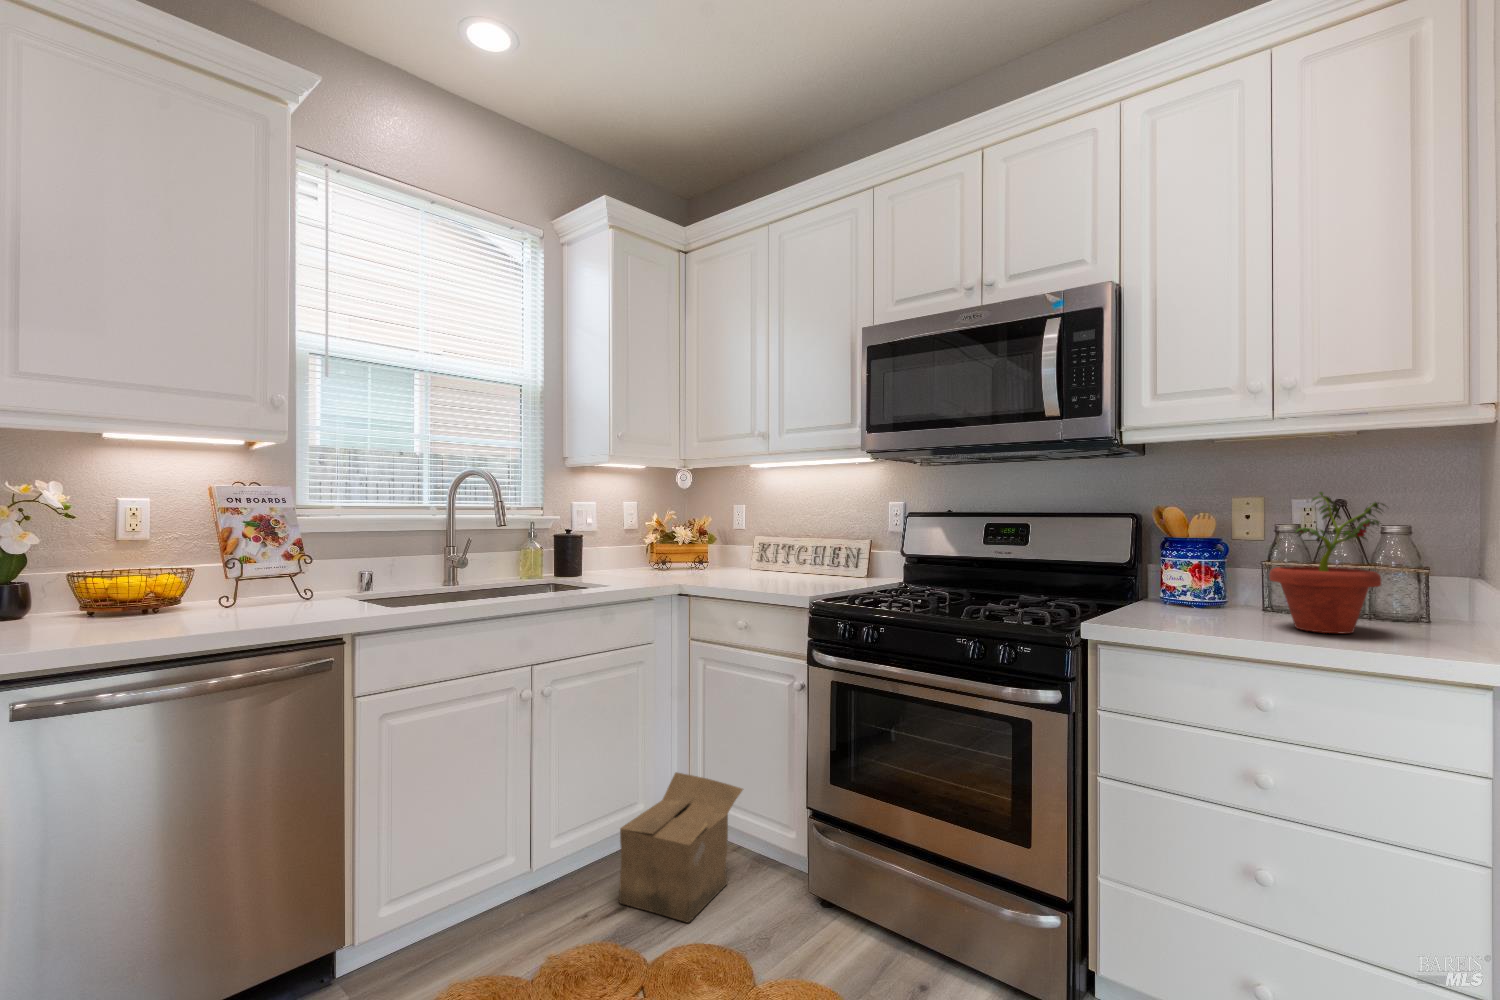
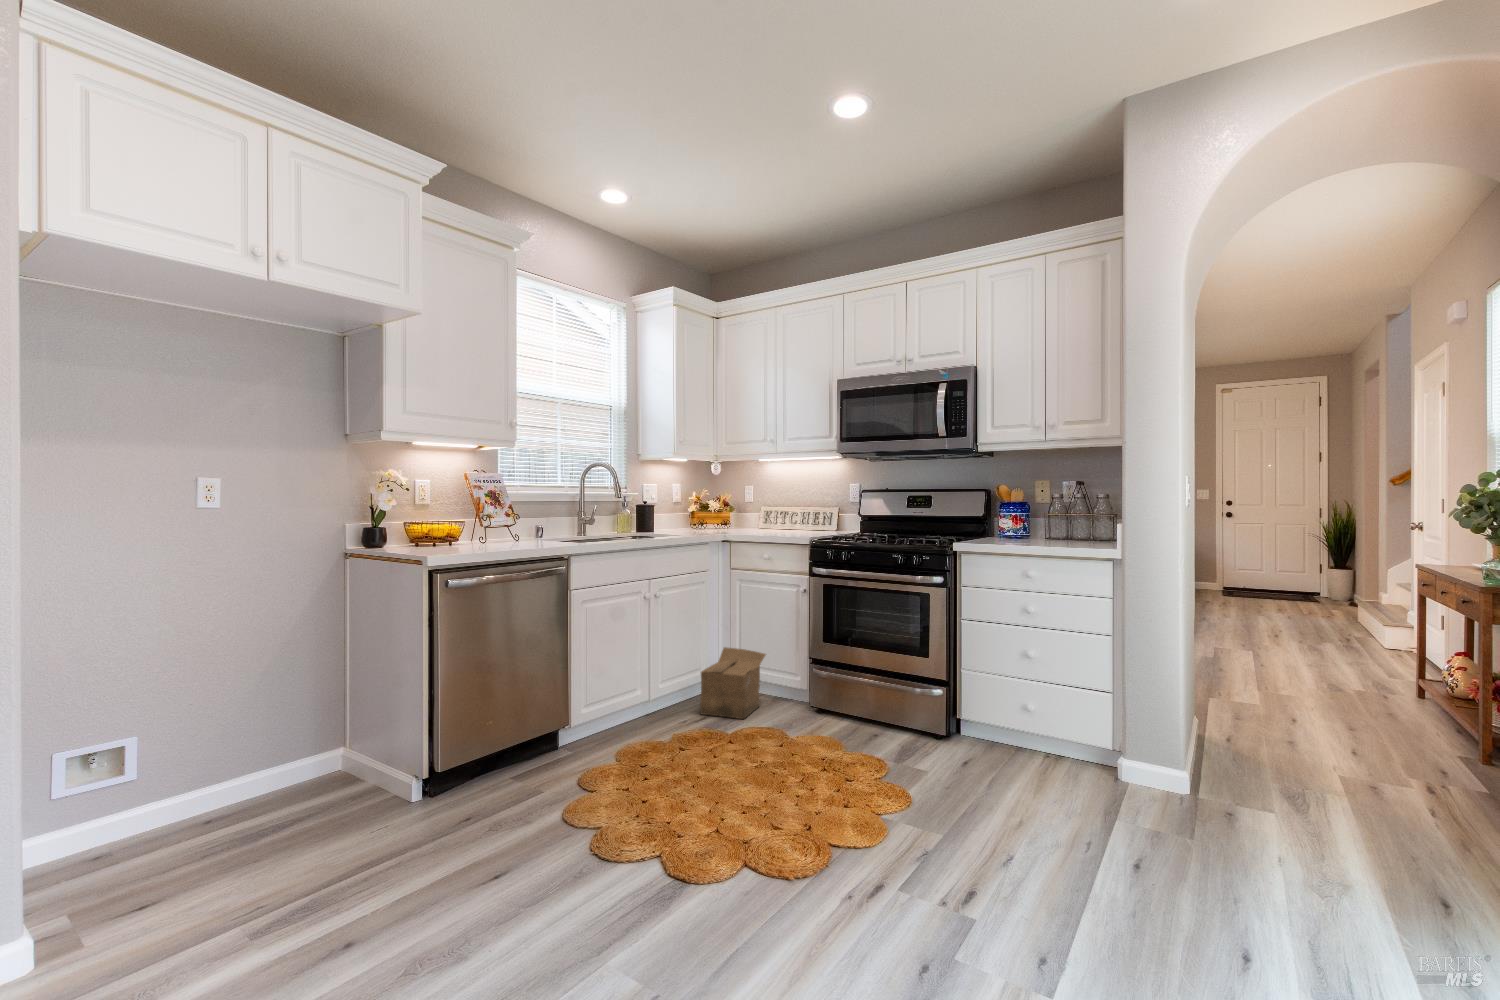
potted plant: present [1269,492,1386,633] -> none [1043,477,1093,544]

